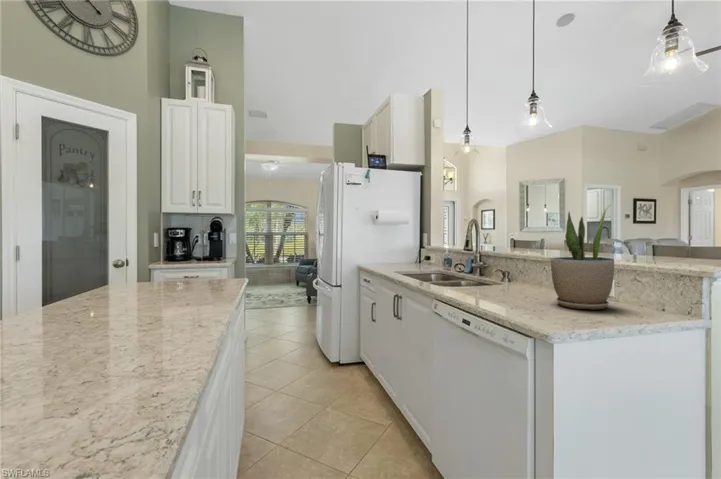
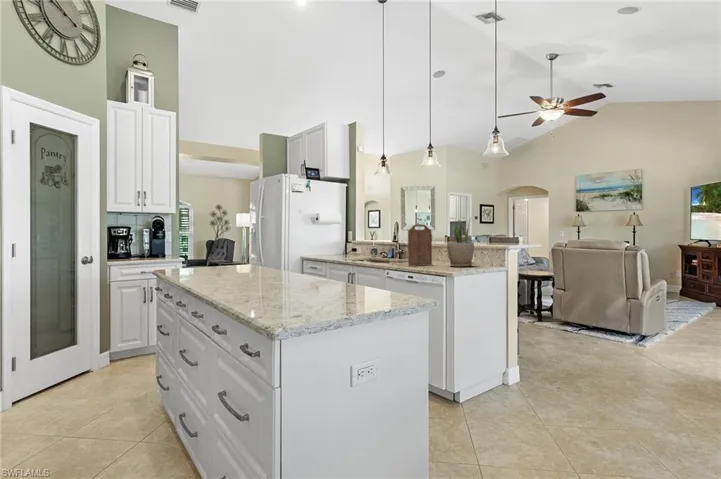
cutting board: none [476,223,522,296] -> present [408,224,432,266]

